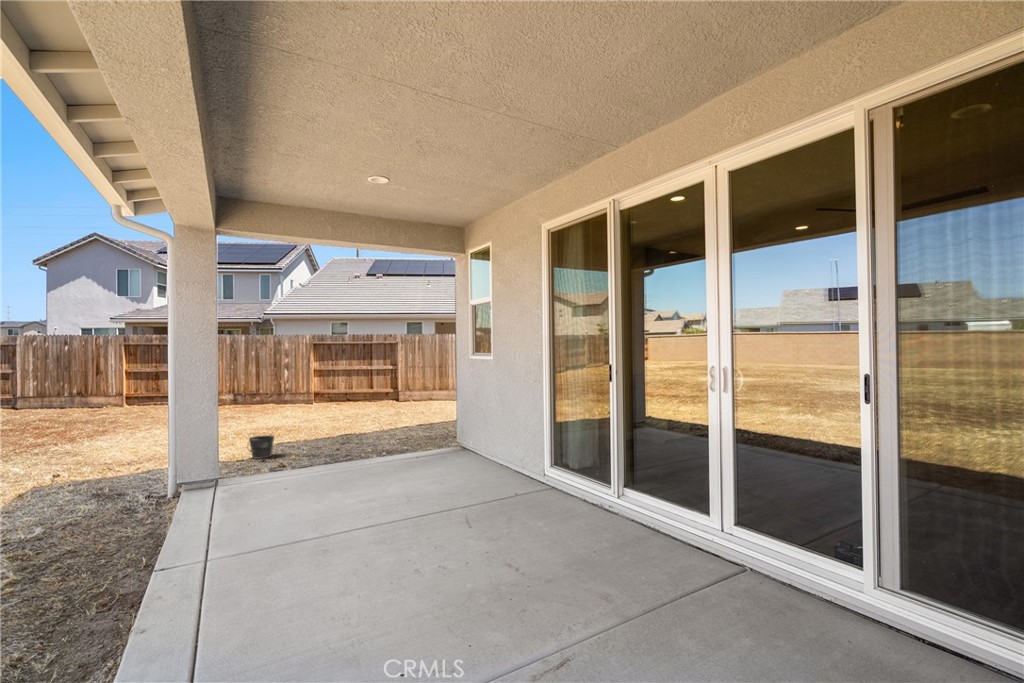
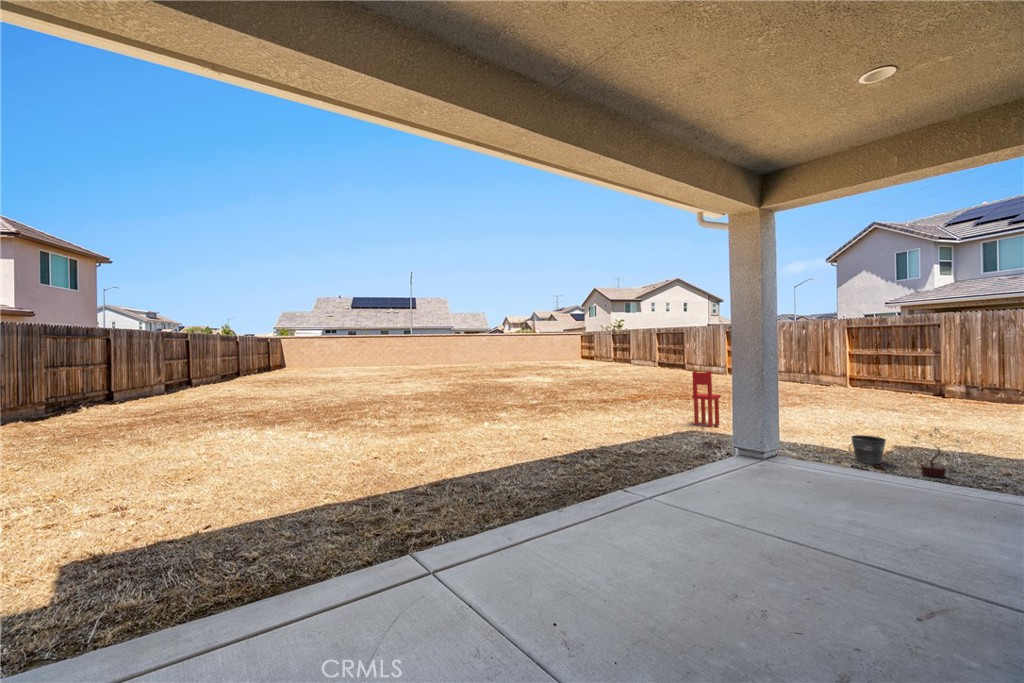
chair: none [16,398,58,474] -> present [692,371,720,427]
potted plant: none [299,419,331,455] -> present [912,428,960,478]

